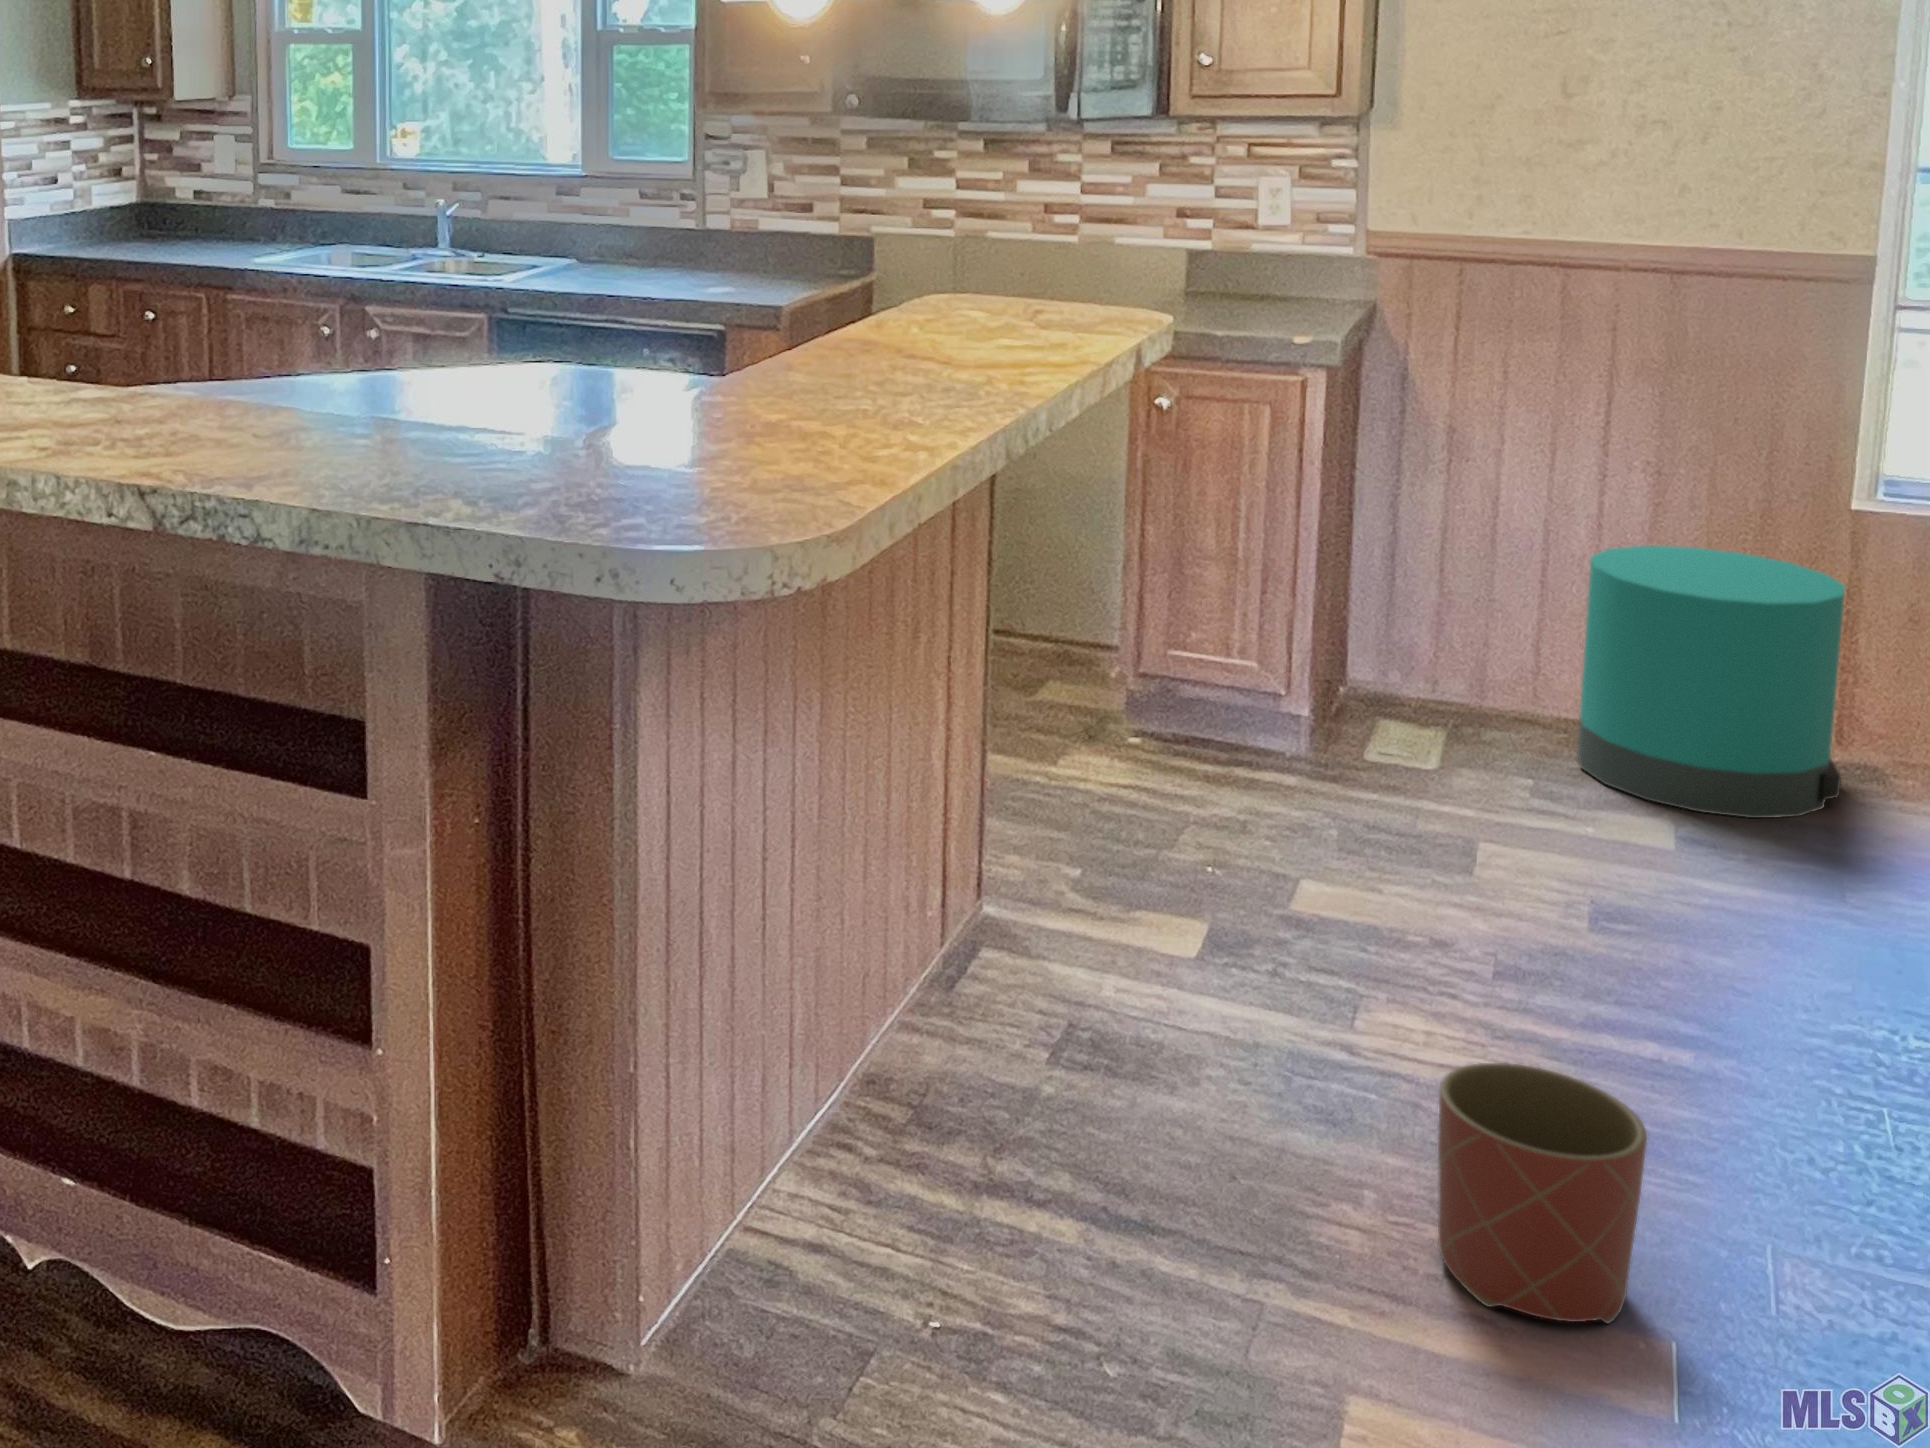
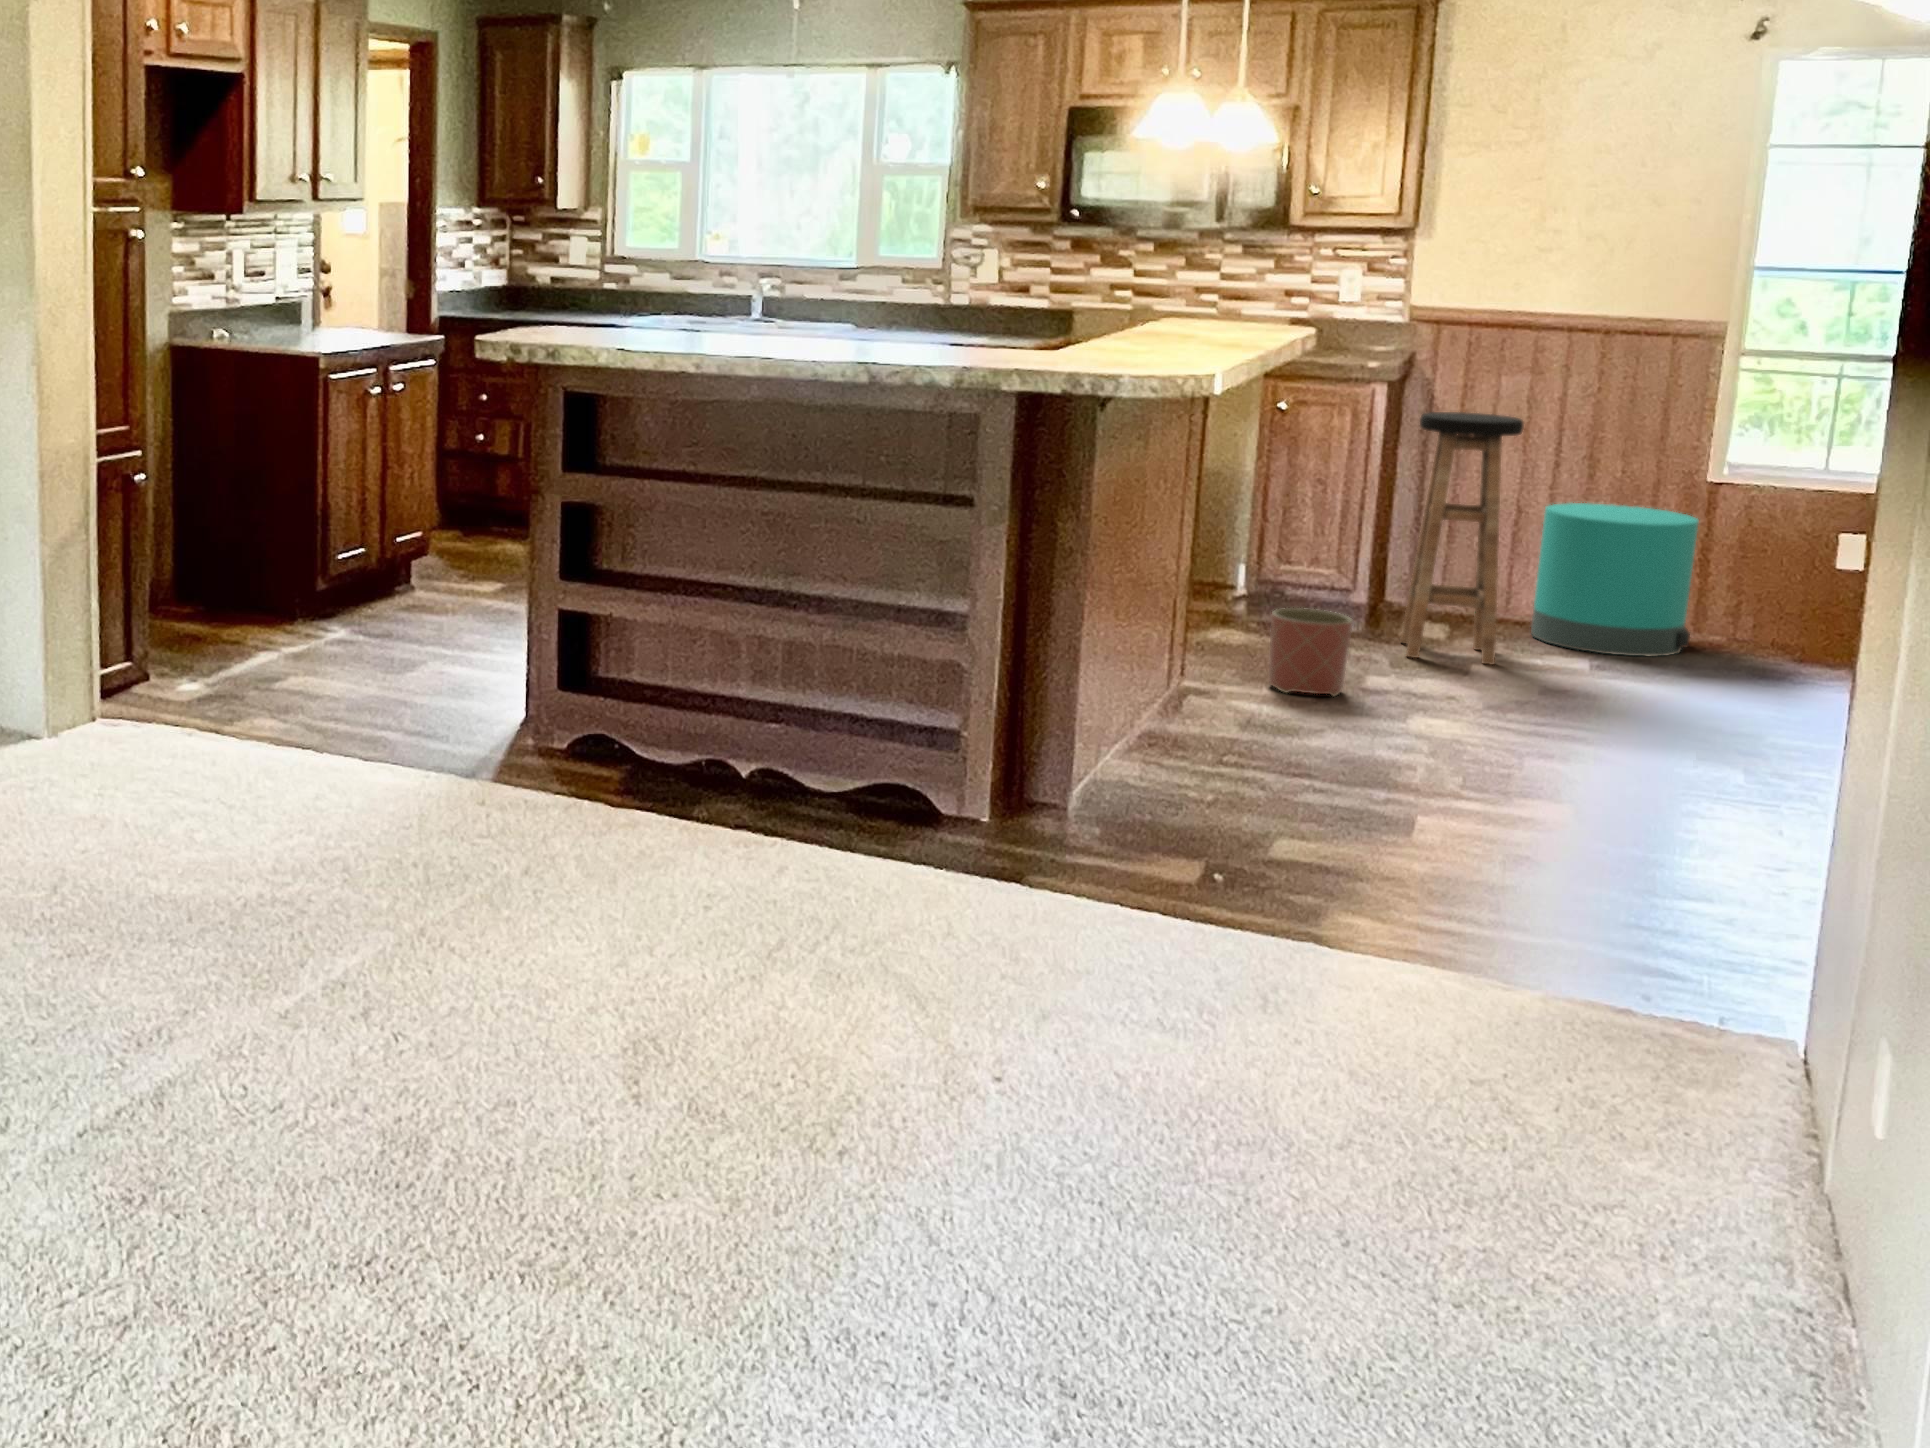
bar stool: none [1366,419,1549,848] -> present [1401,412,1524,665]
planter: present [1438,1063,1647,1323] -> present [1269,608,1353,696]

